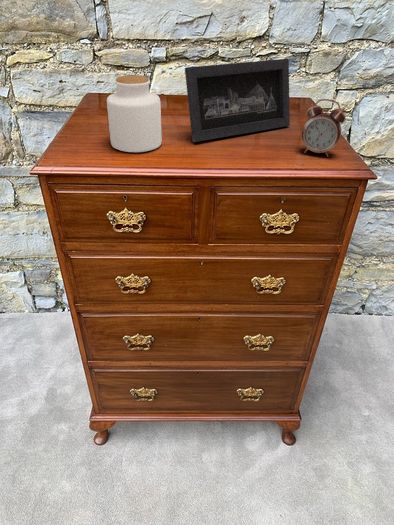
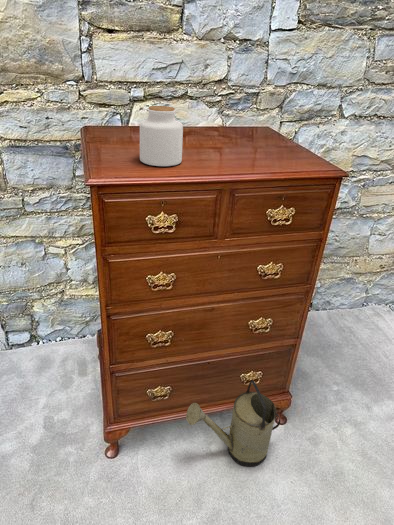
picture frame: present [185,59,290,142] -> none [197,94,267,158]
alarm clock: present [302,99,346,157] -> none [288,121,320,164]
watering can: none [165,399,275,487] -> present [186,380,280,466]

